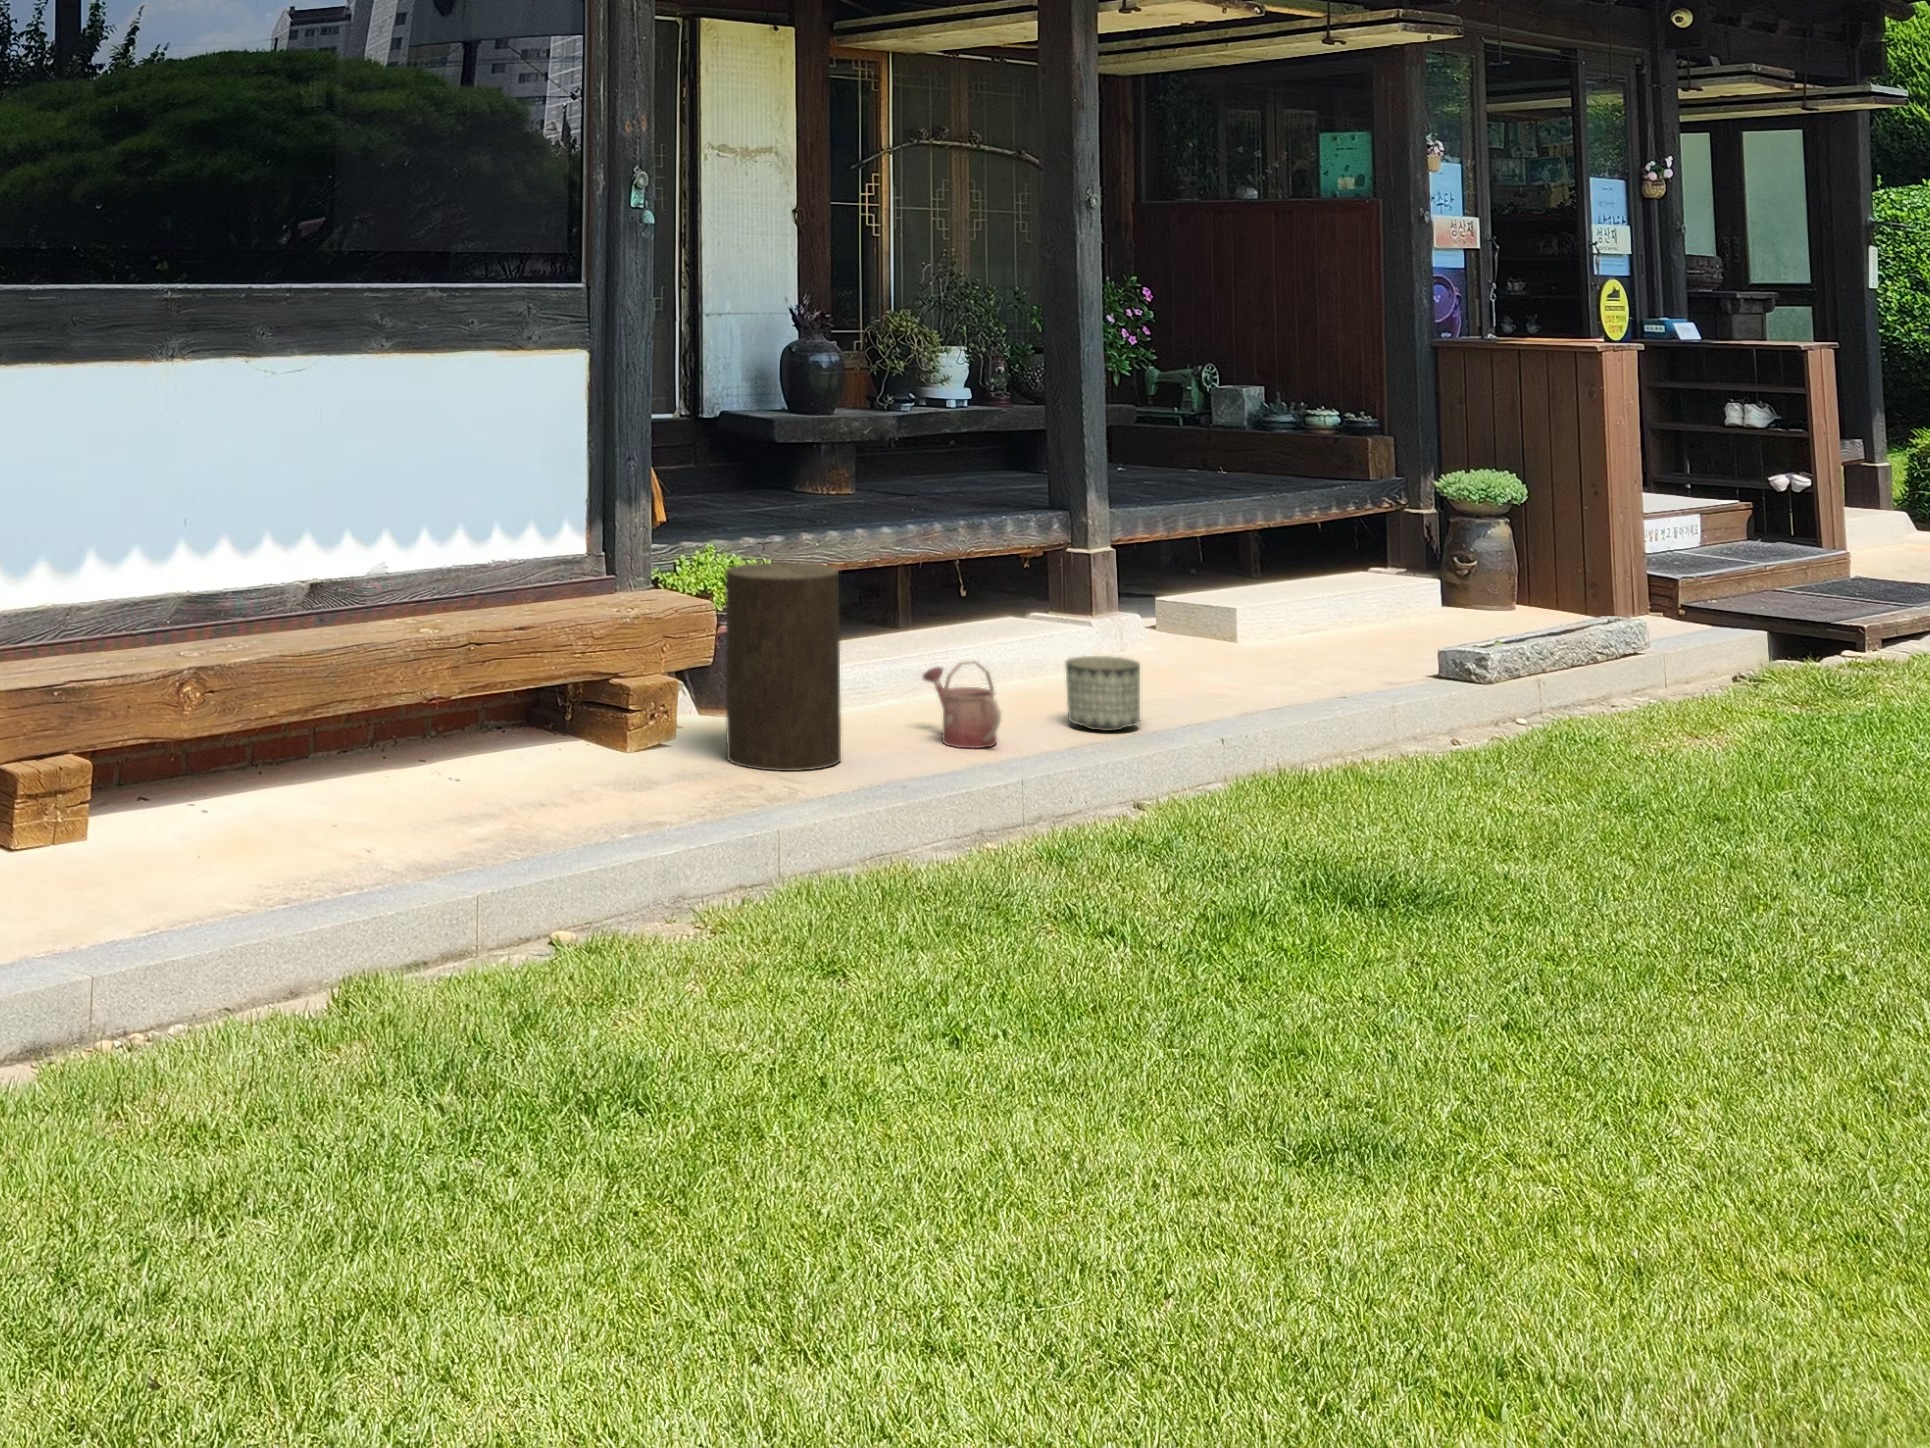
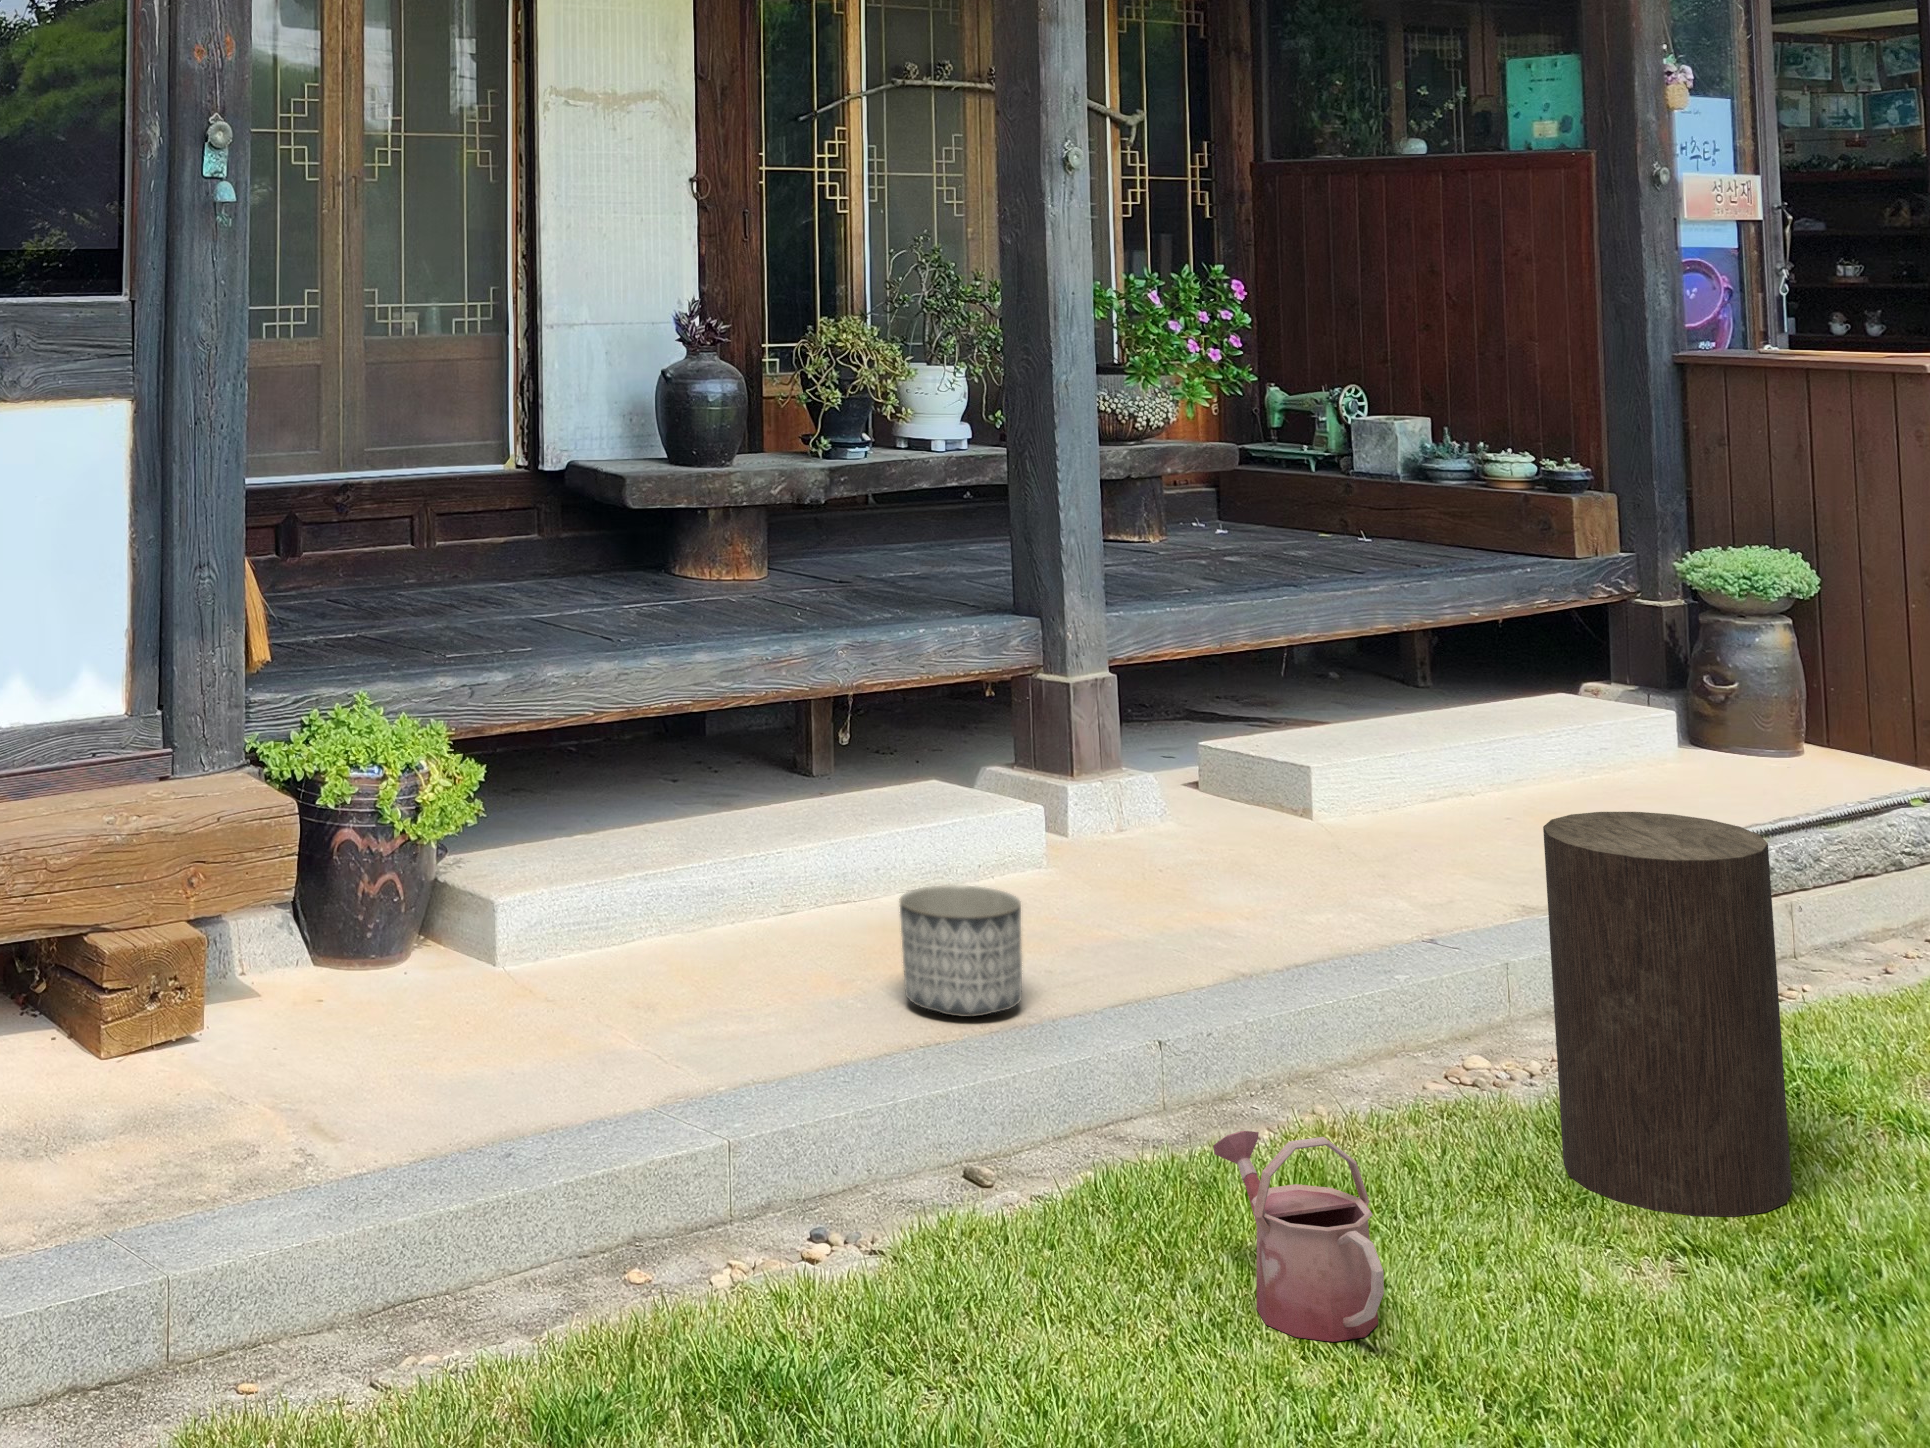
stool: present [725,563,841,771] -> present [1543,812,1792,1216]
watering can: present [923,661,1001,748] -> present [1213,1131,1384,1342]

